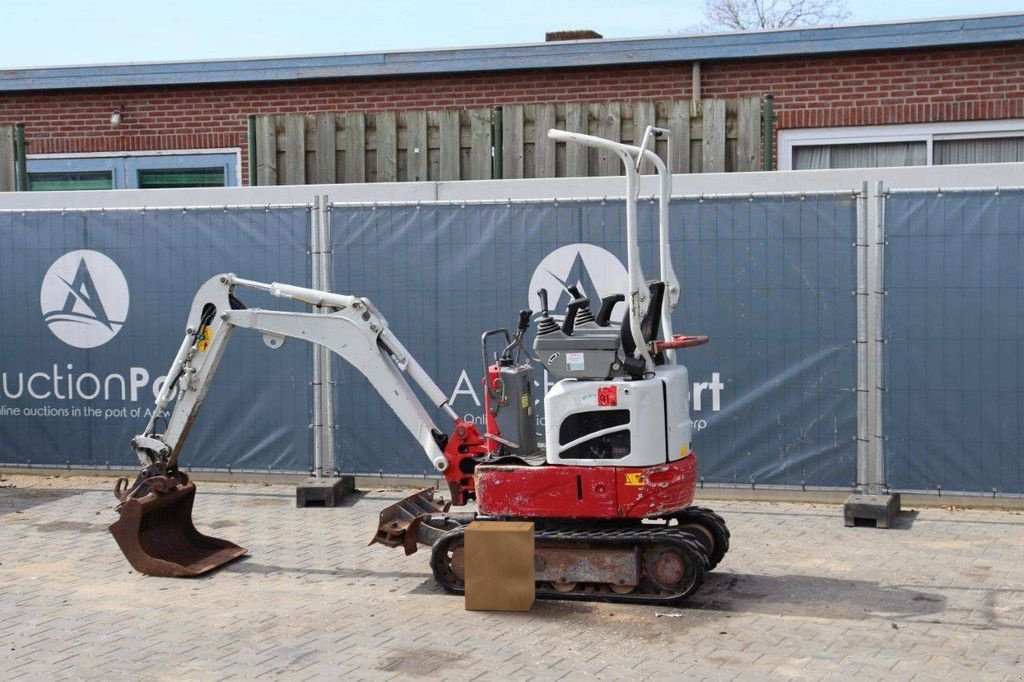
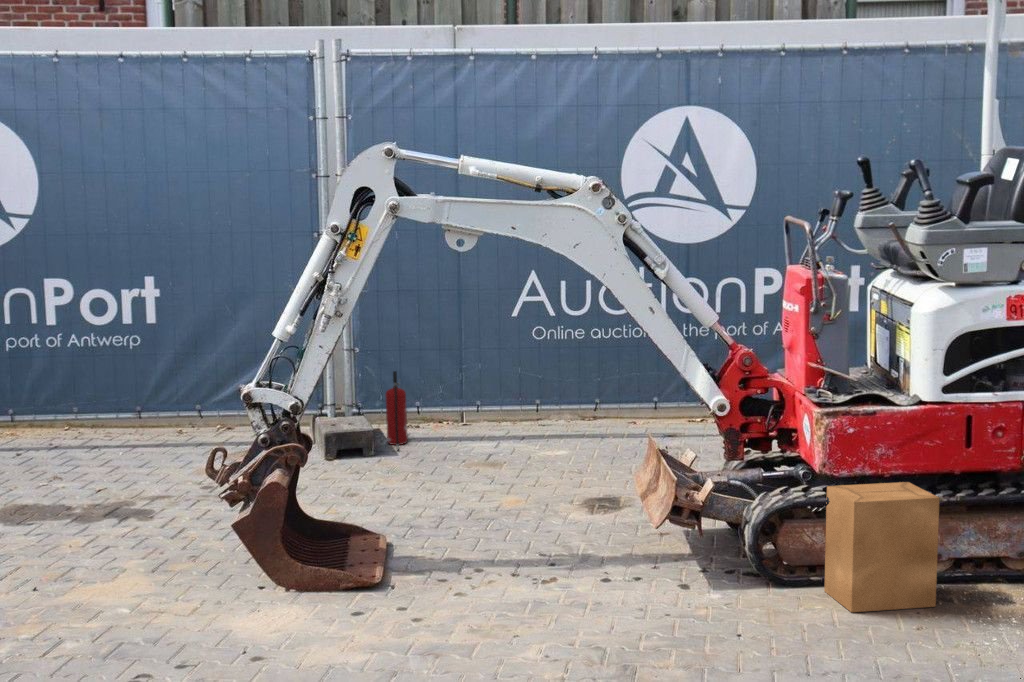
fire extinguisher: none [352,443,371,503] -> present [385,371,408,450]

